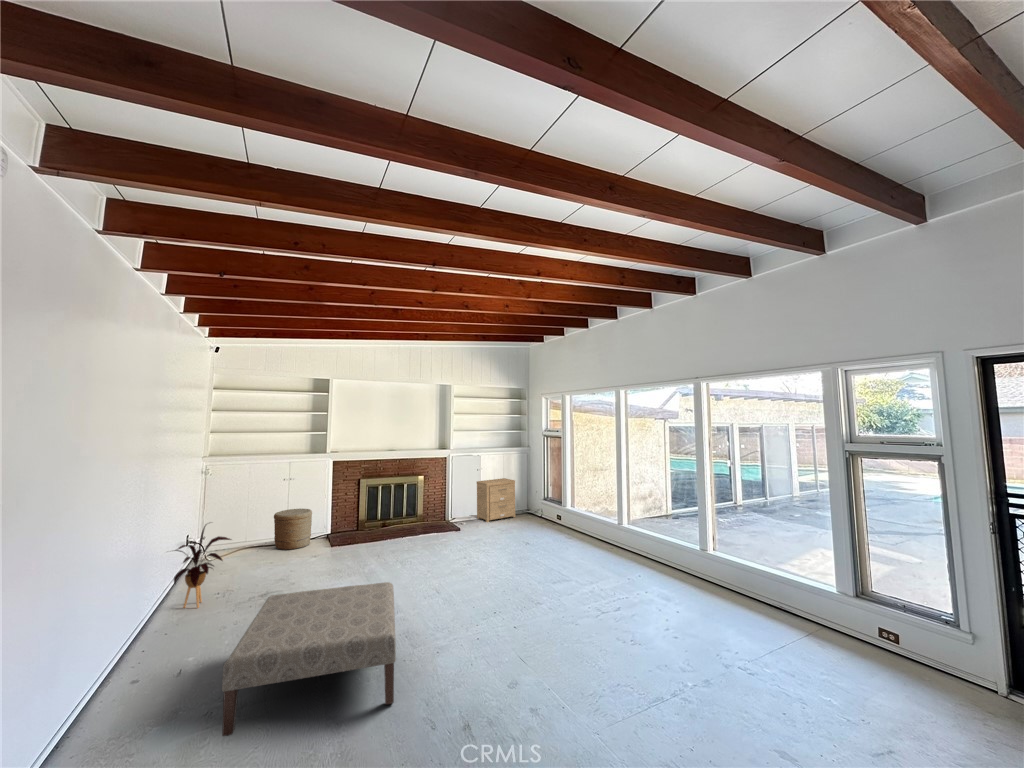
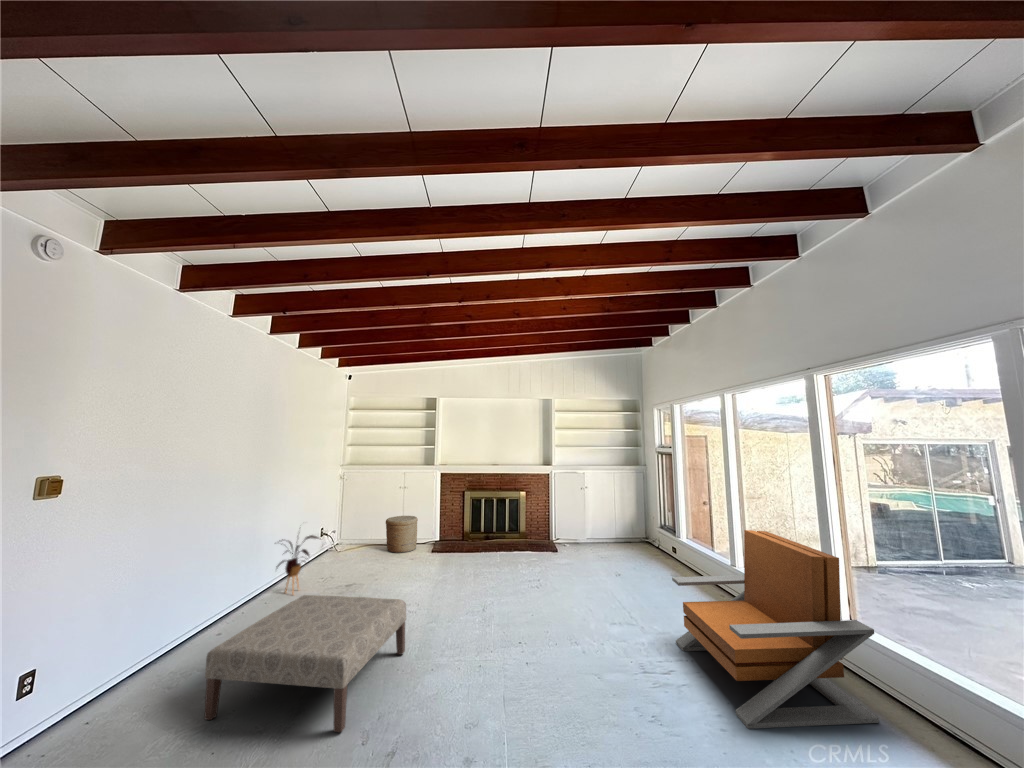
side table: present [477,478,515,522] -> none [582,499,627,546]
lounge chair: none [603,492,740,623] -> present [672,530,879,729]

